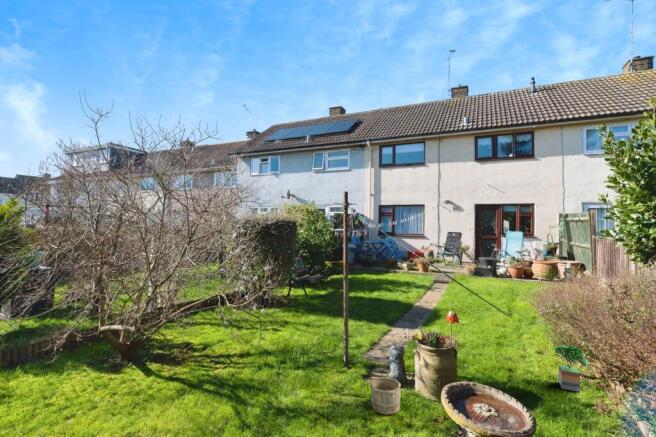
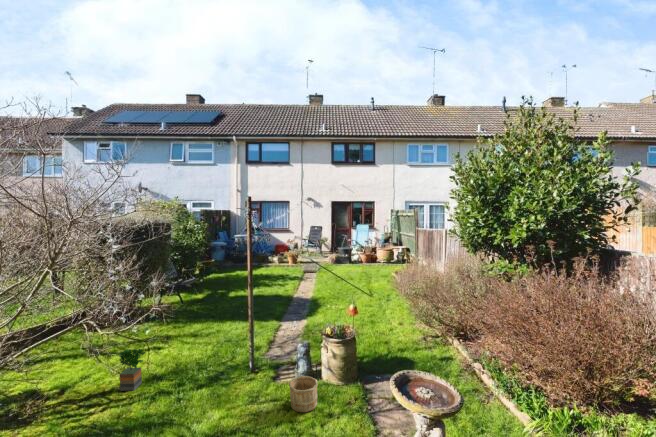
potted tree: present [554,345,588,392] -> present [119,349,146,391]

